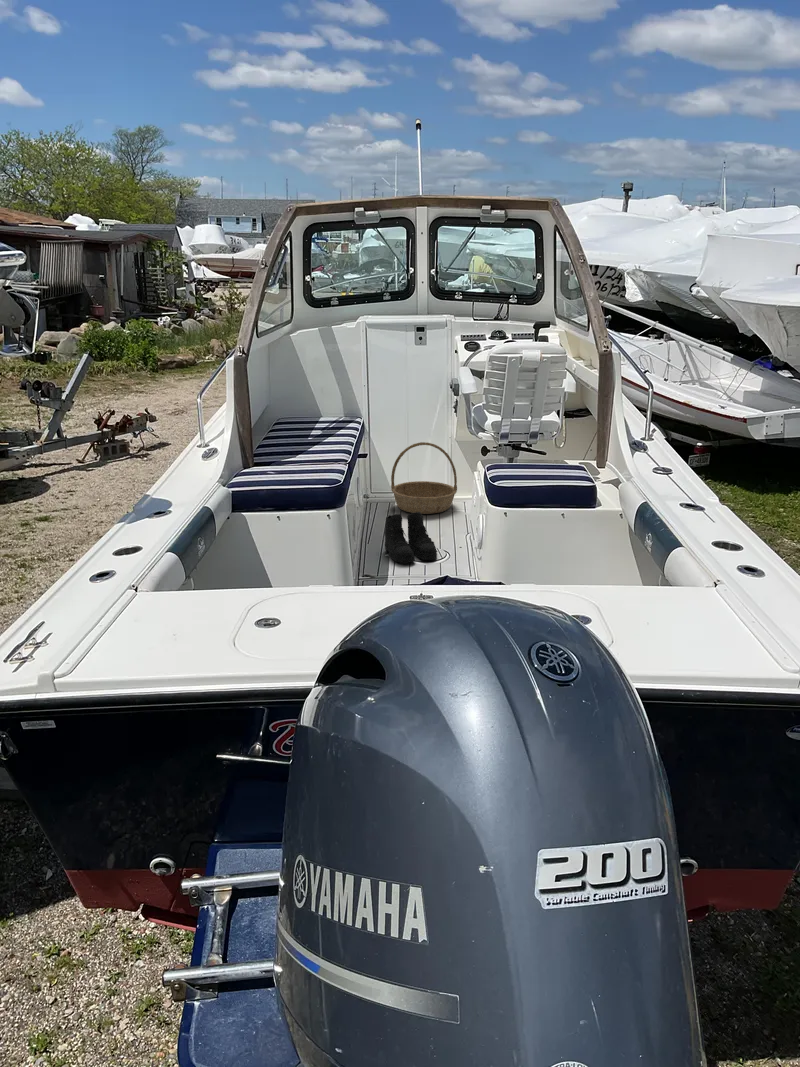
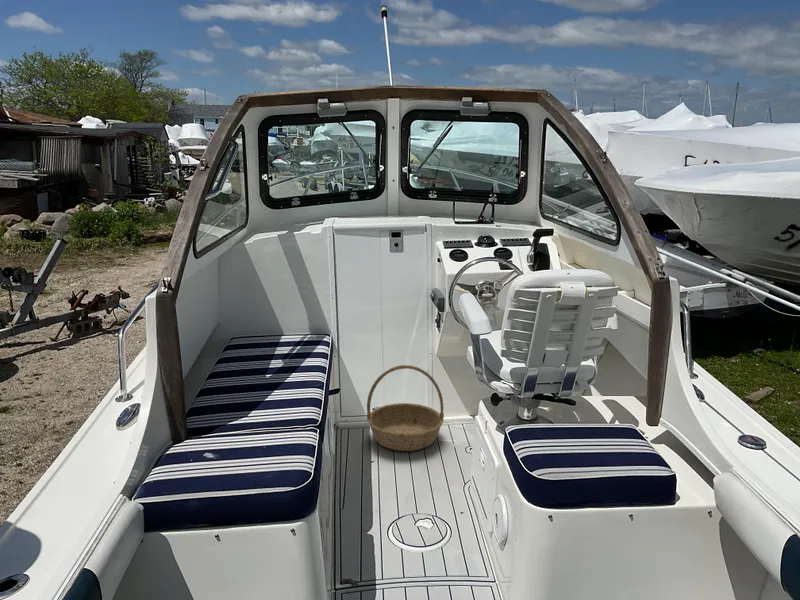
boots: present [385,512,437,563] -> none [369,475,440,559]

